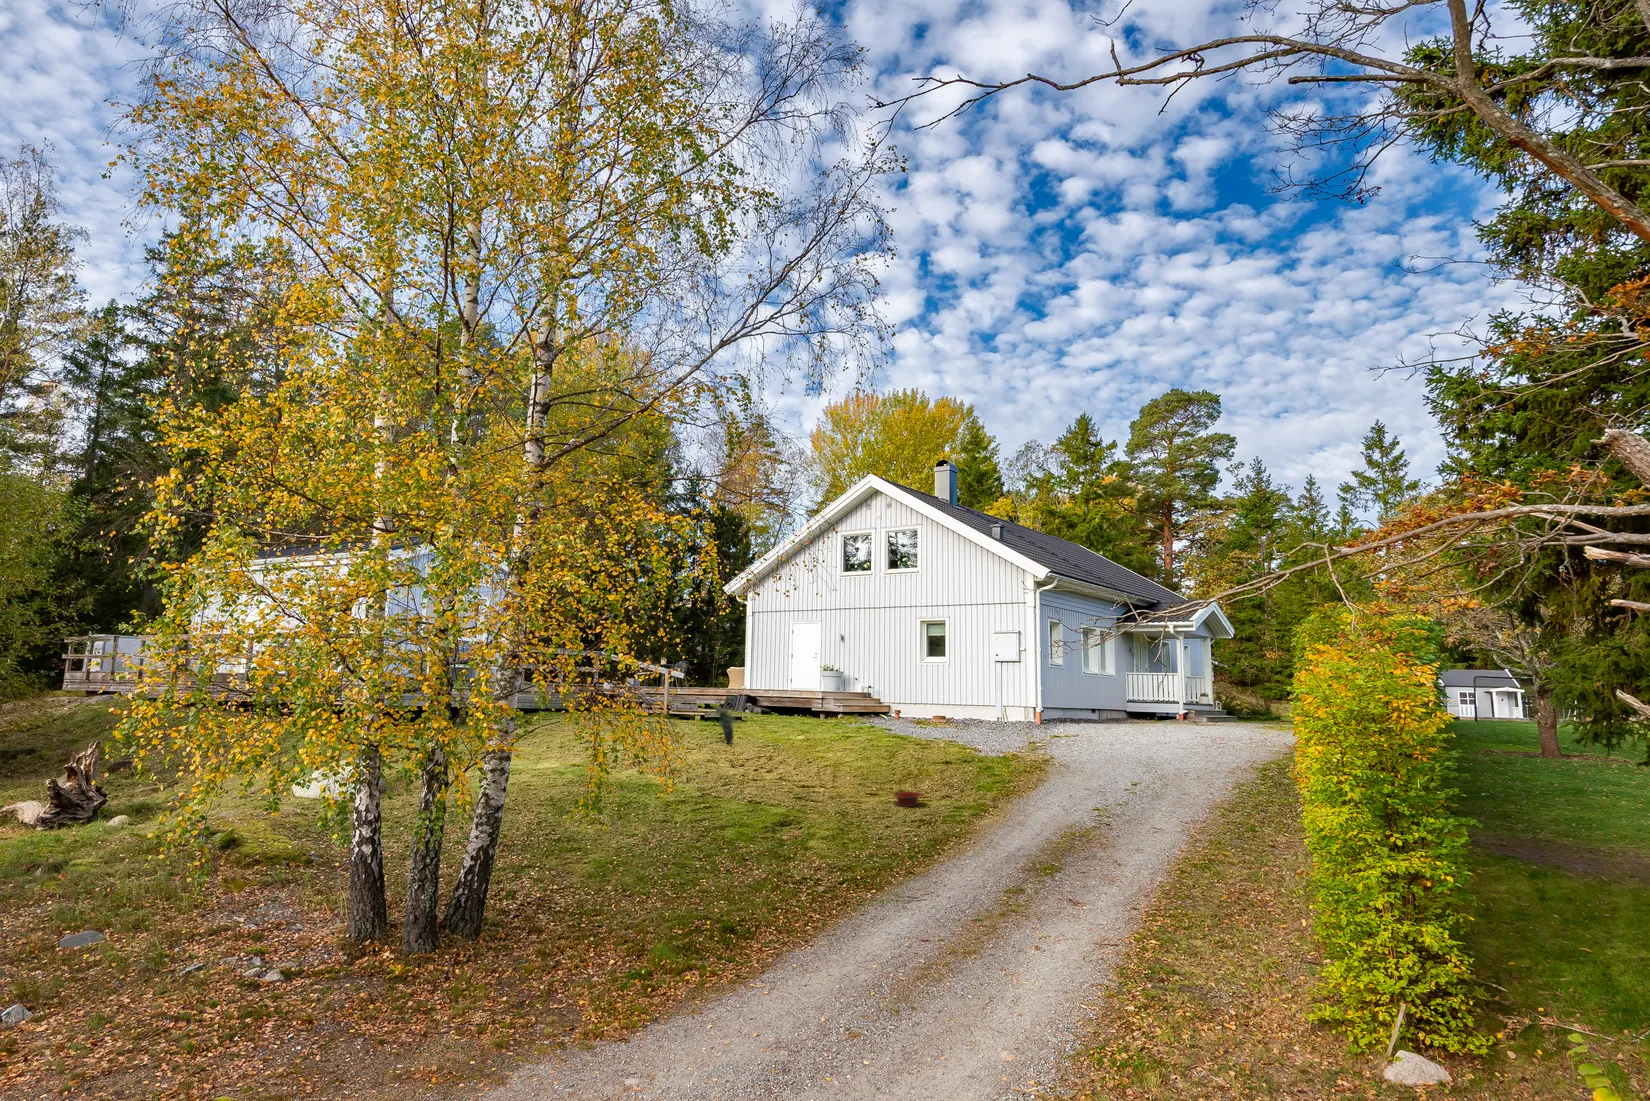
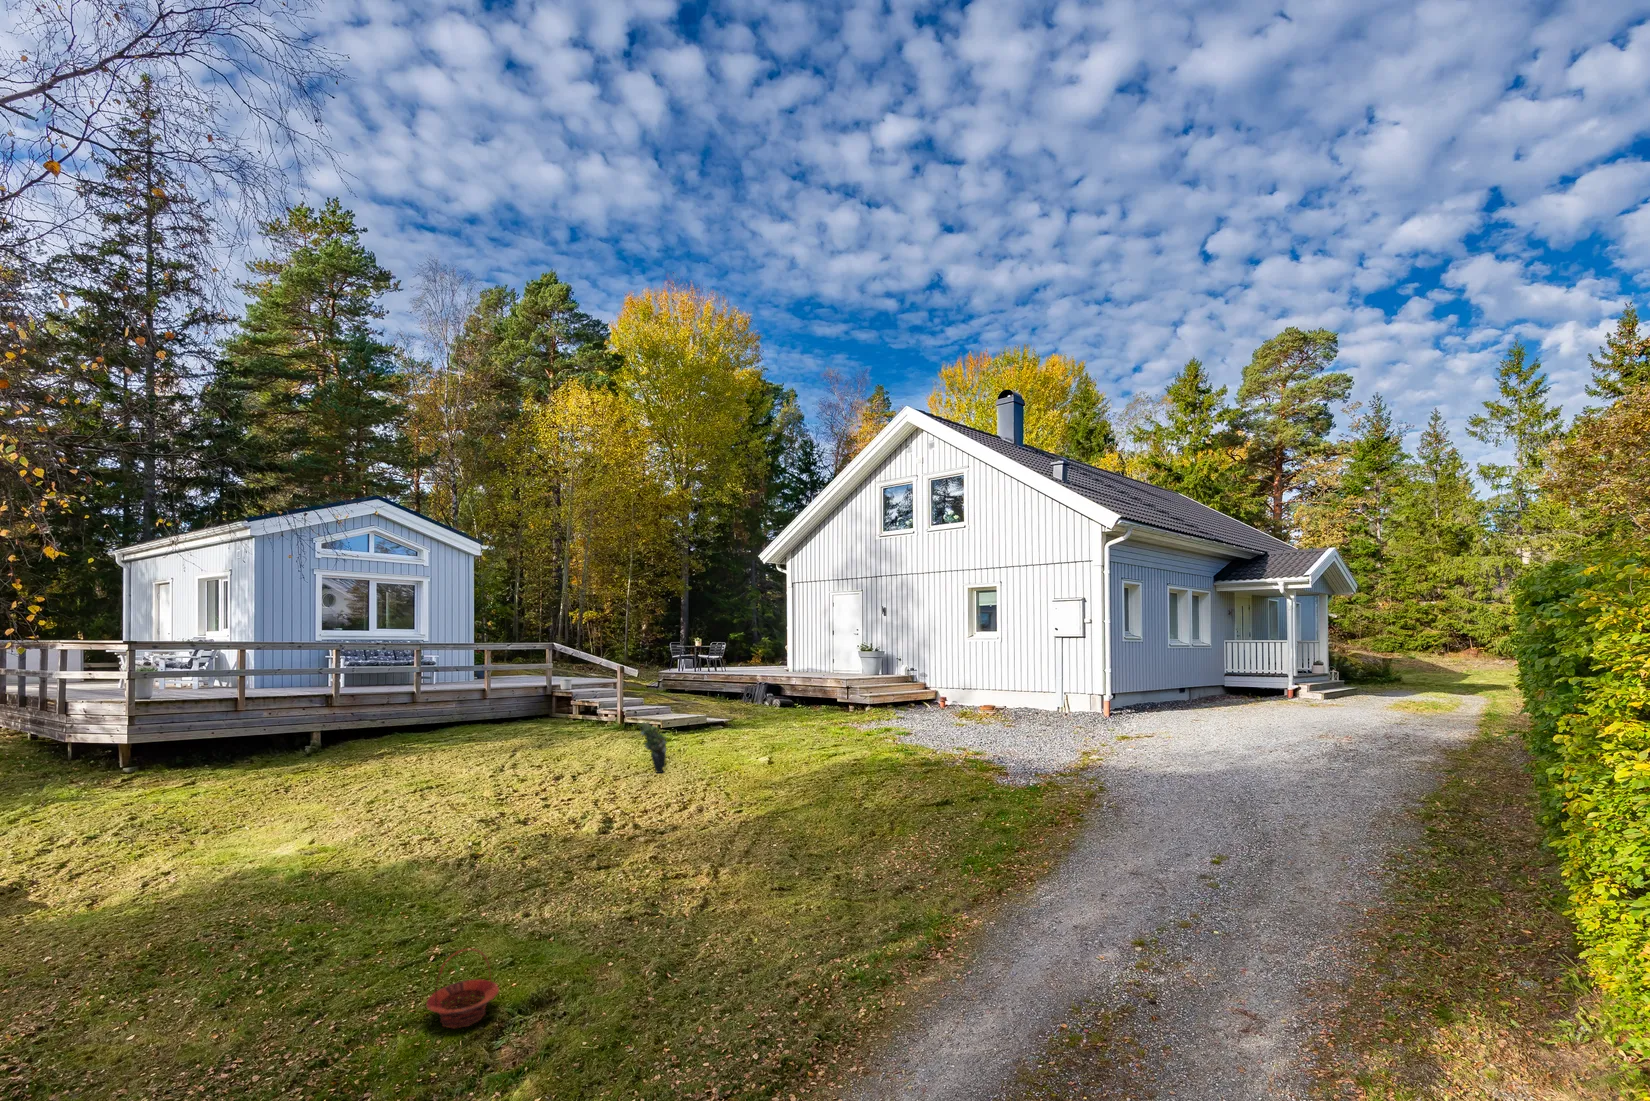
basket: present [892,775,923,807] -> present [426,948,499,1028]

